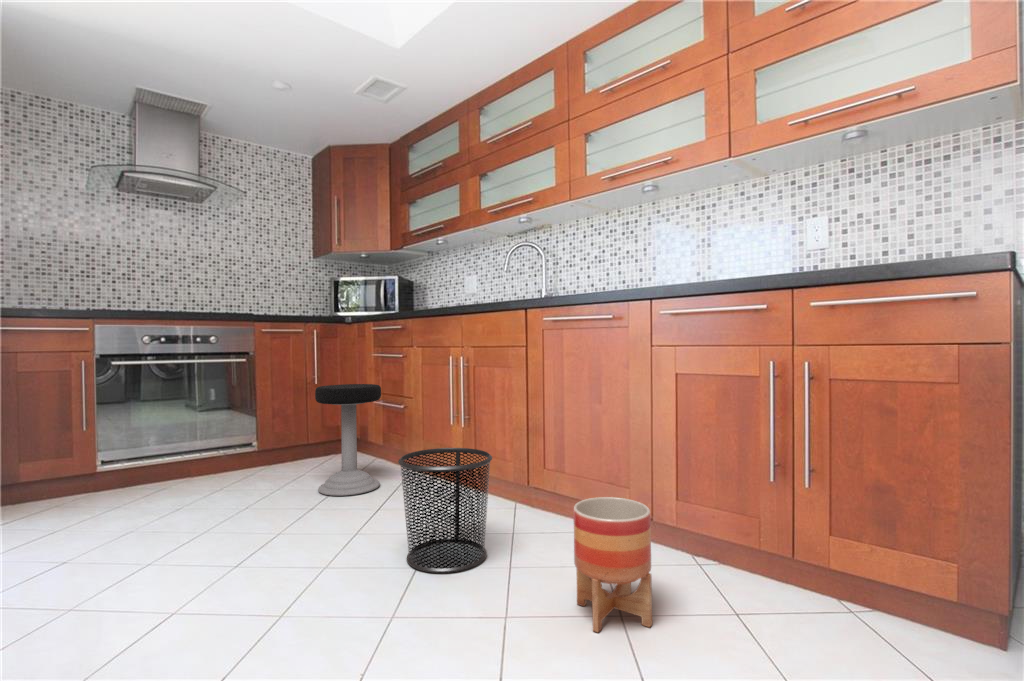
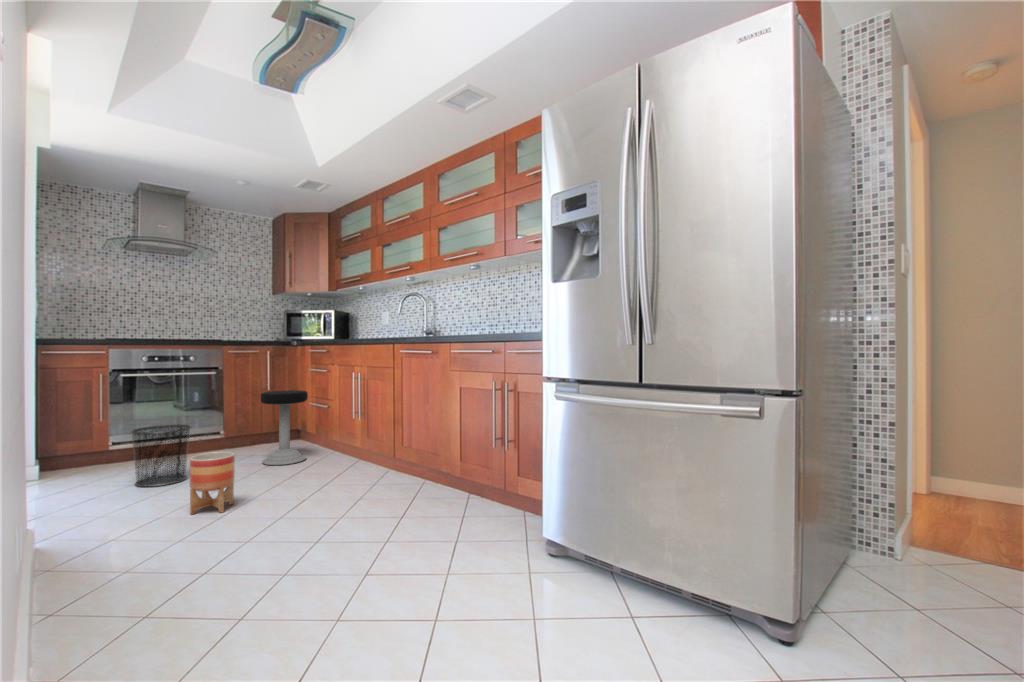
waste bin: present [398,448,492,573] -> present [131,425,191,487]
planter: present [573,497,652,632] -> present [190,452,235,514]

